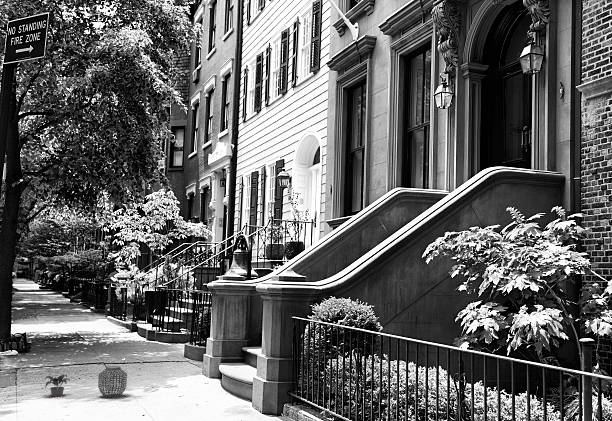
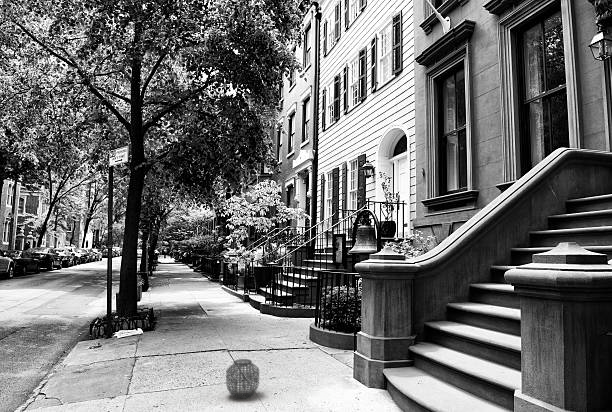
potted plant: present [45,374,69,396] -> none [163,368,194,396]

